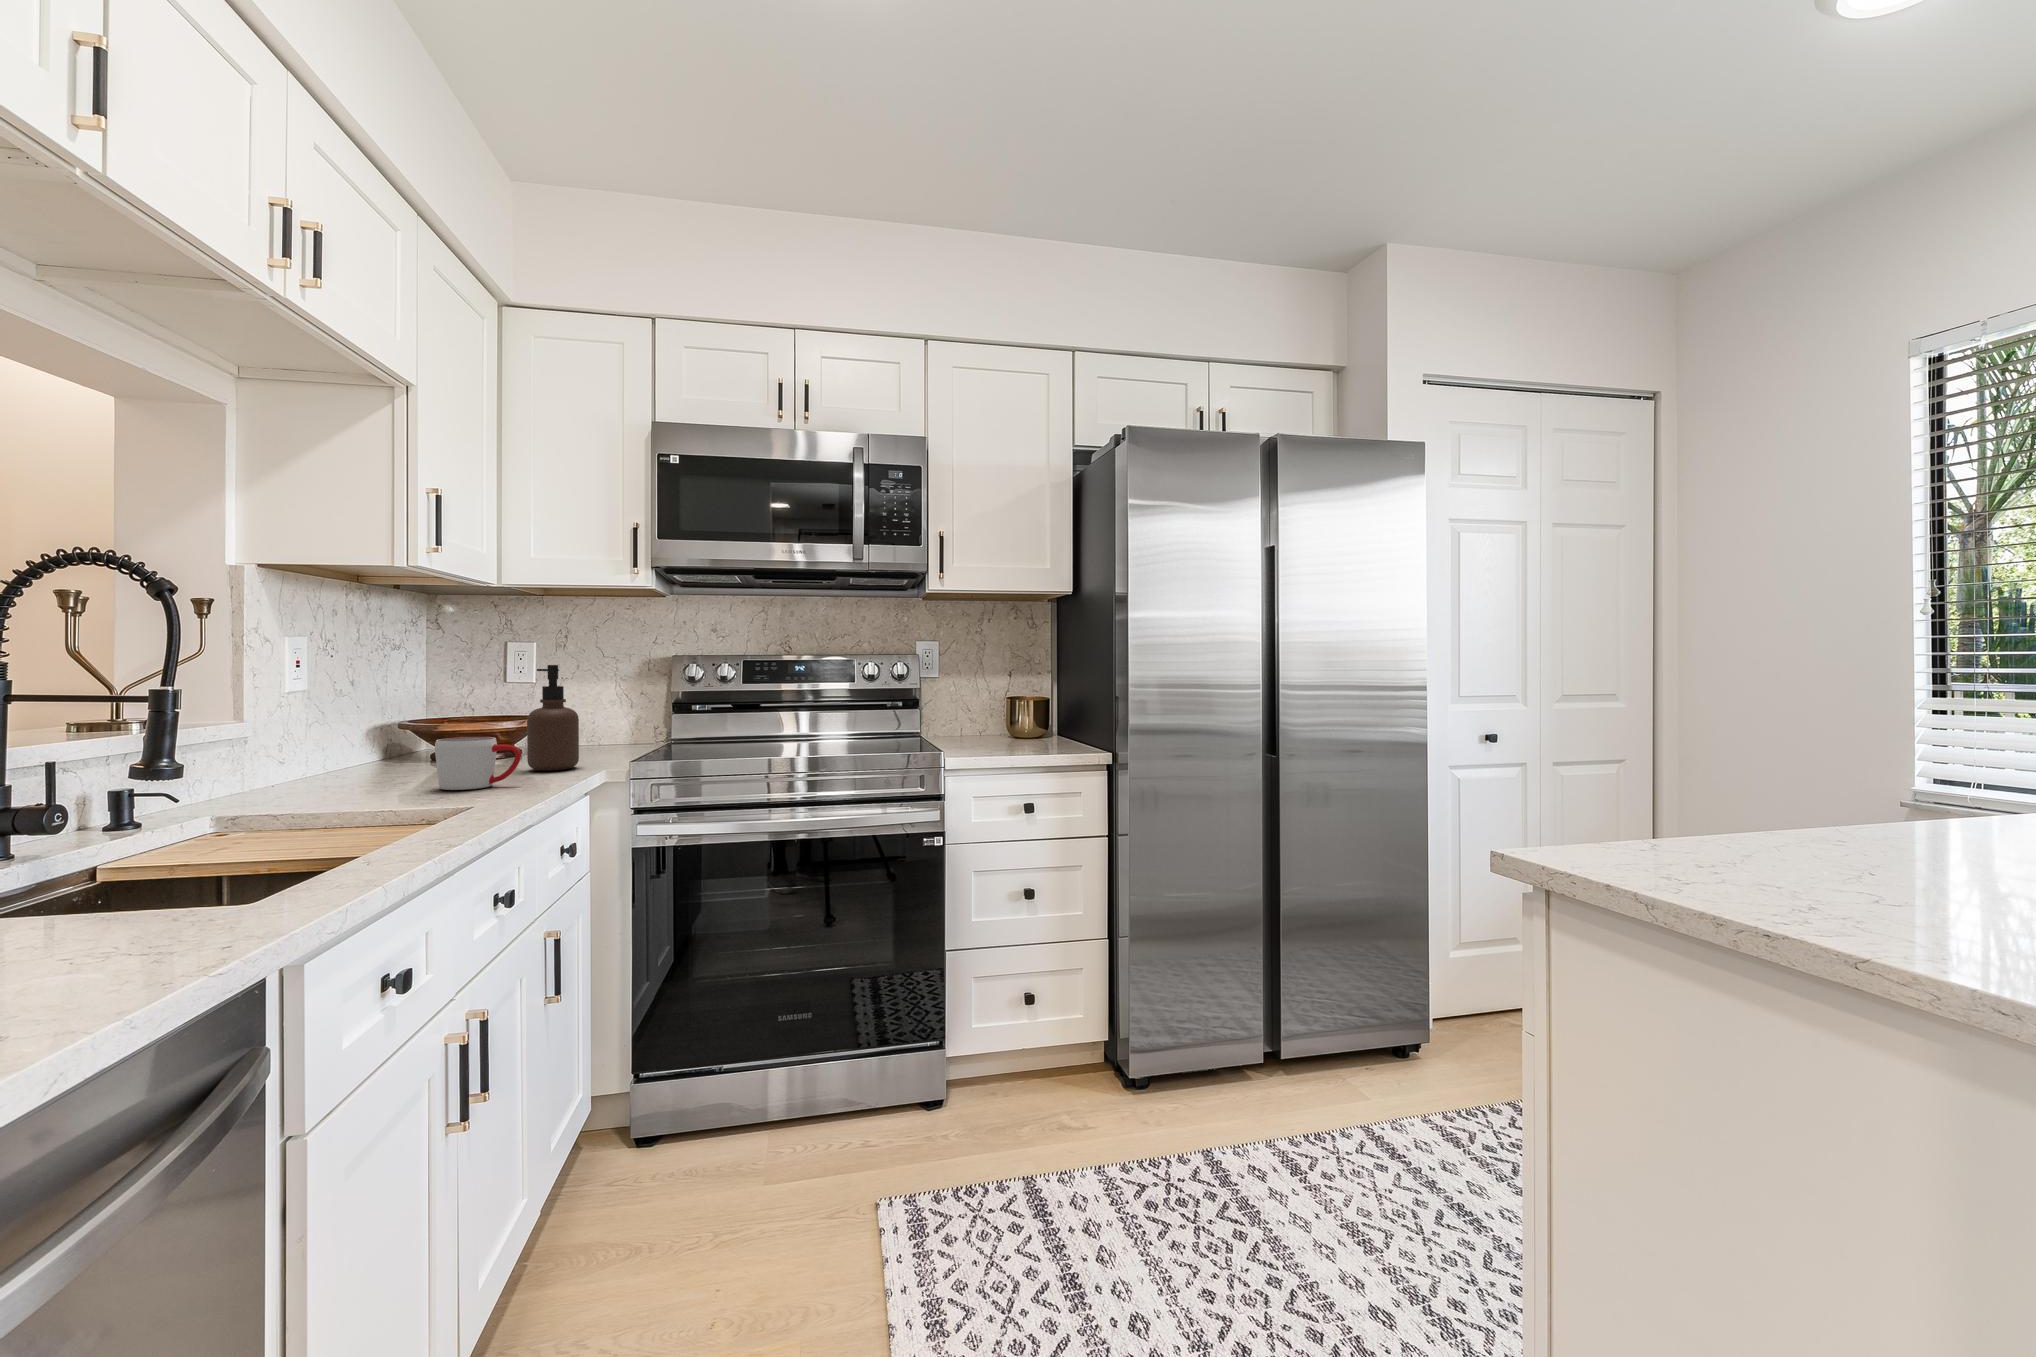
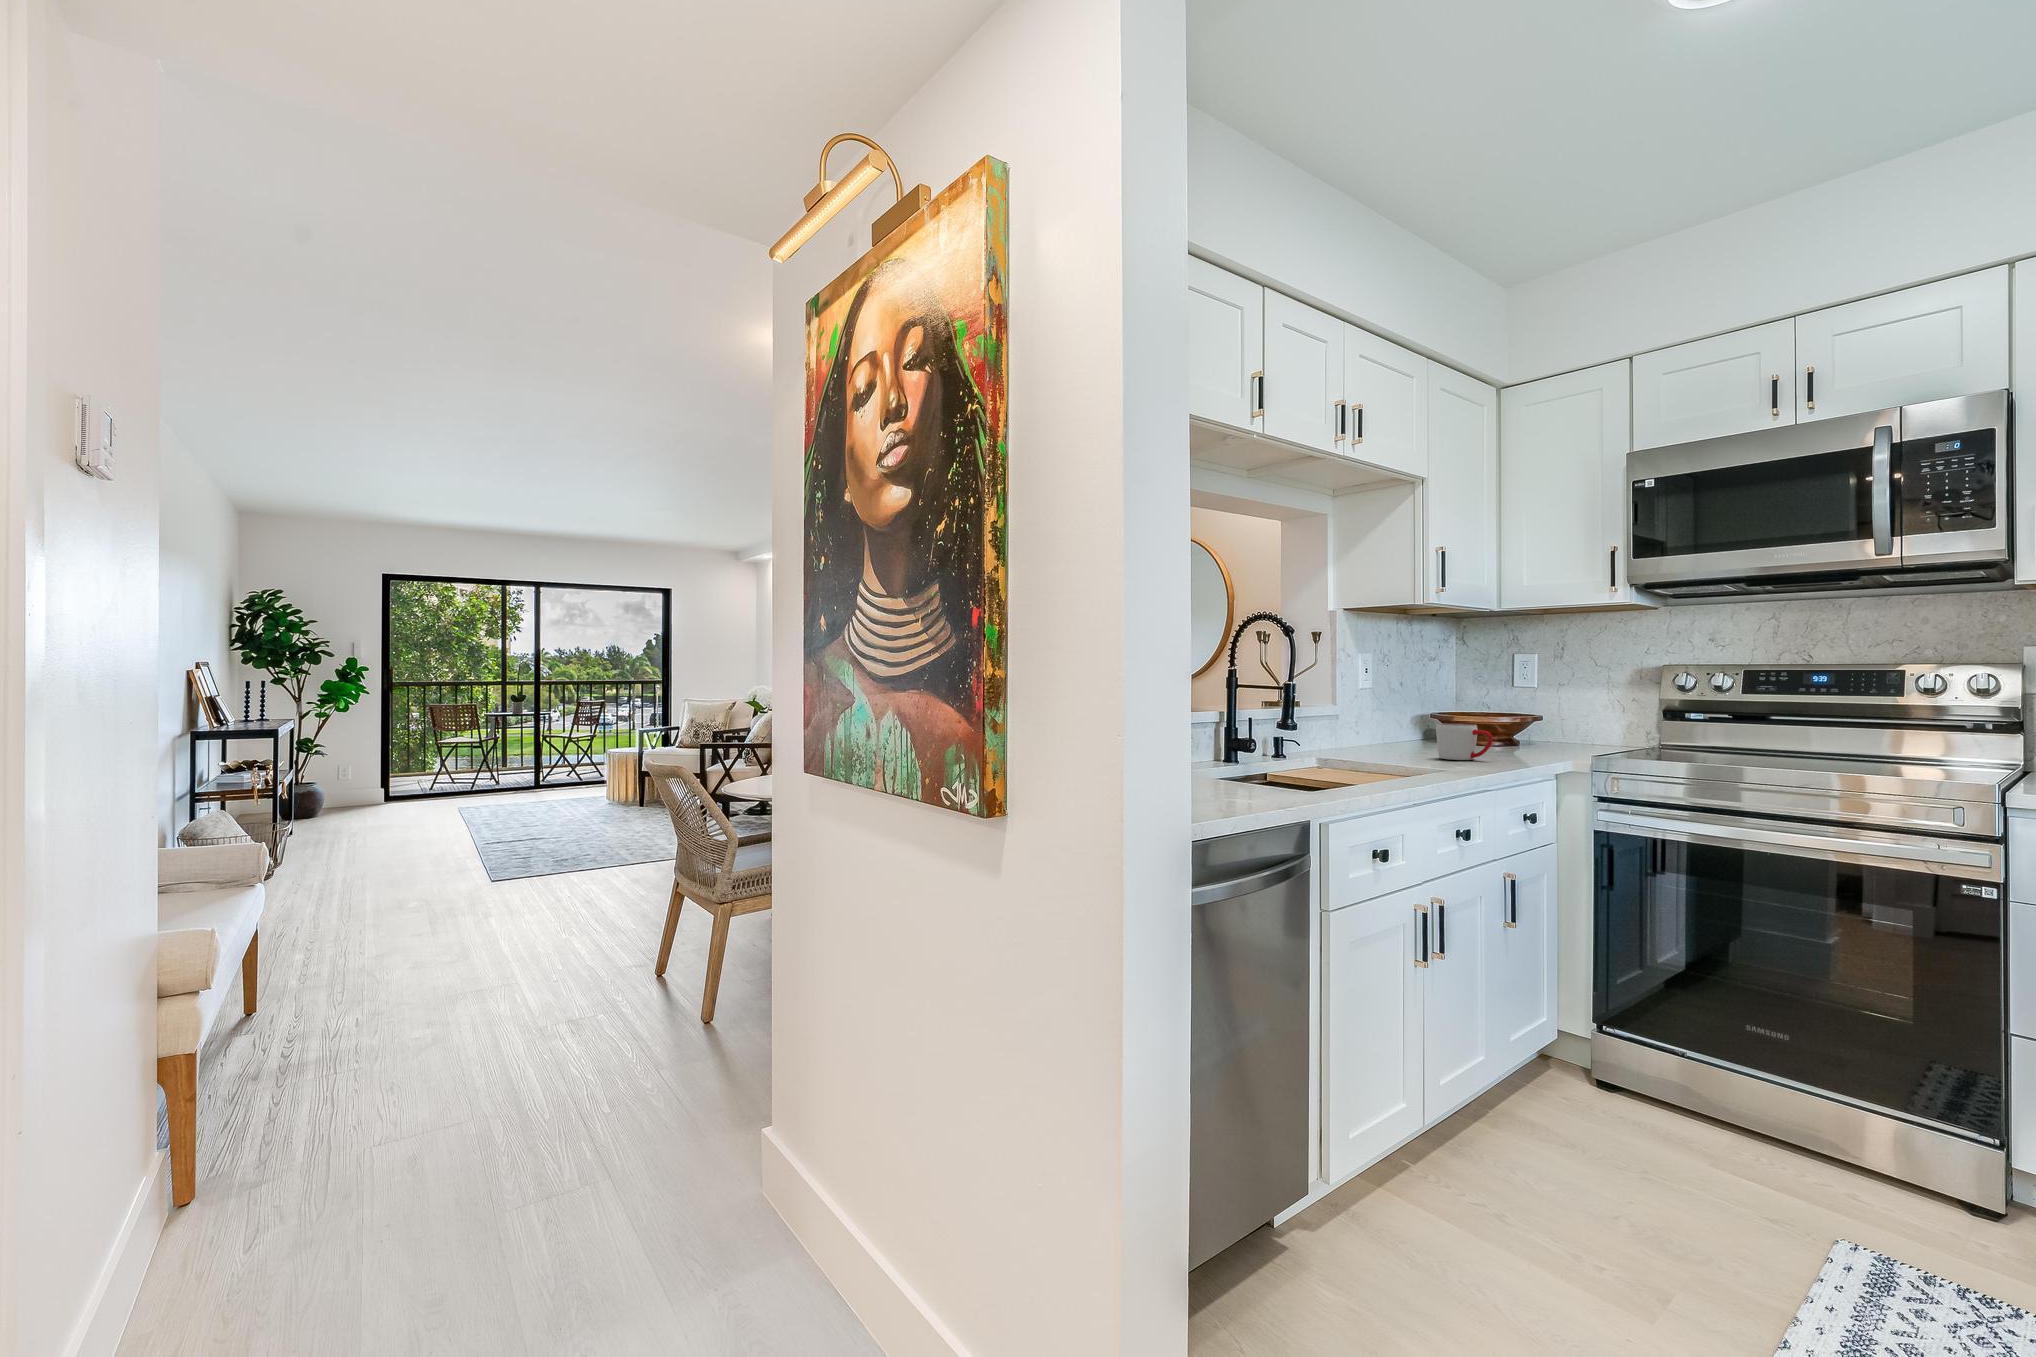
soap dispenser: present [527,665,579,771] -> none [1509,672,1550,756]

